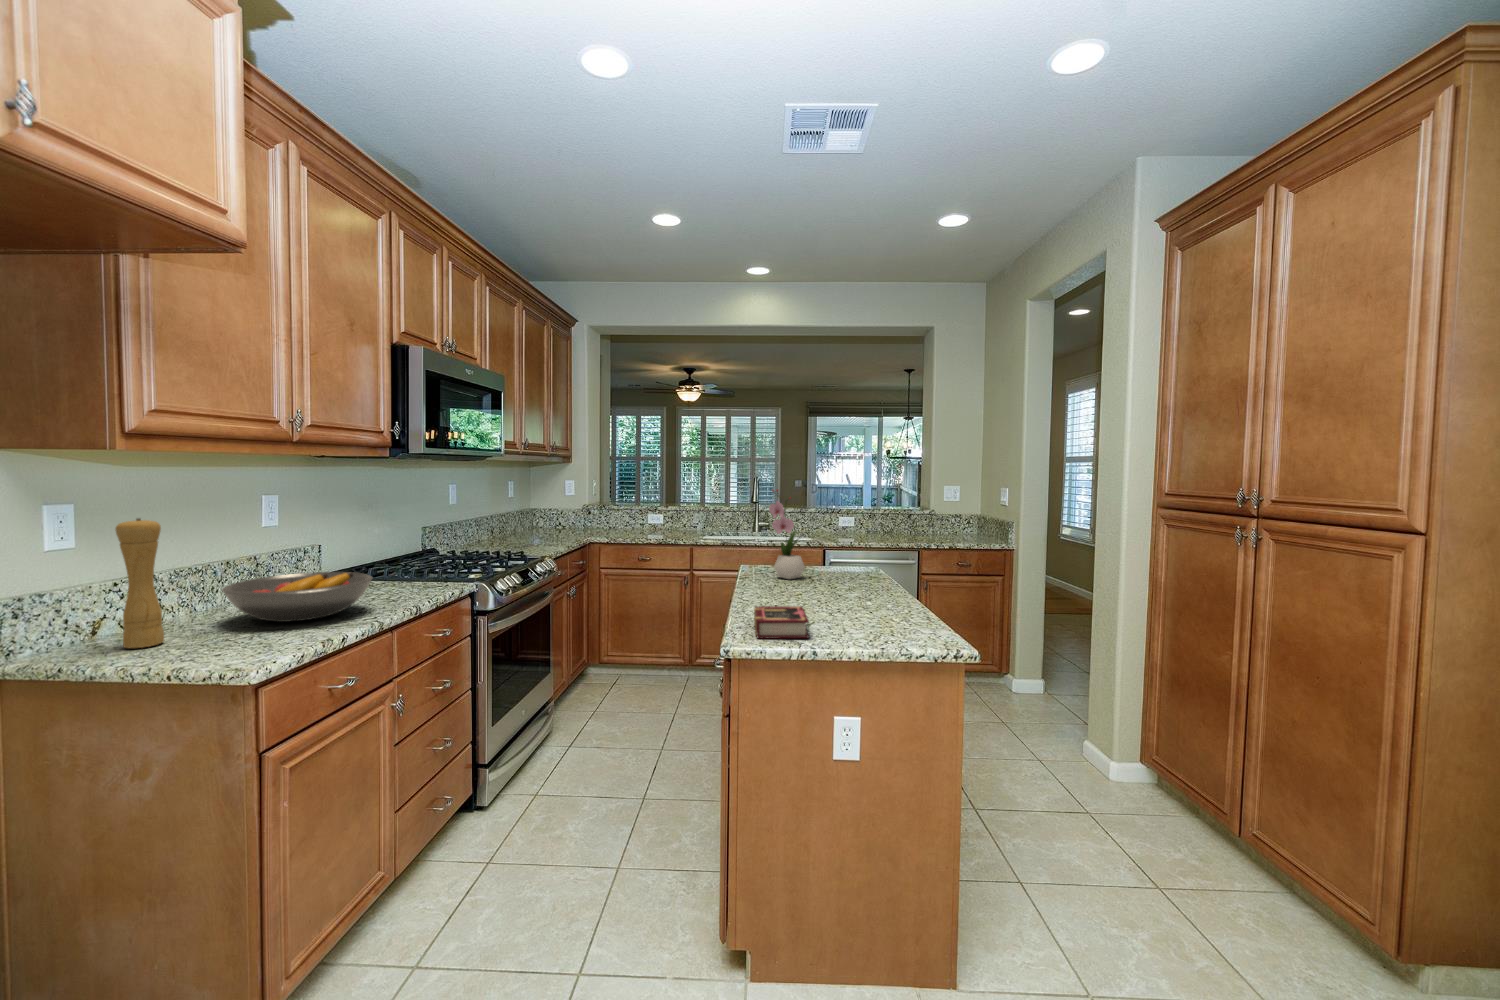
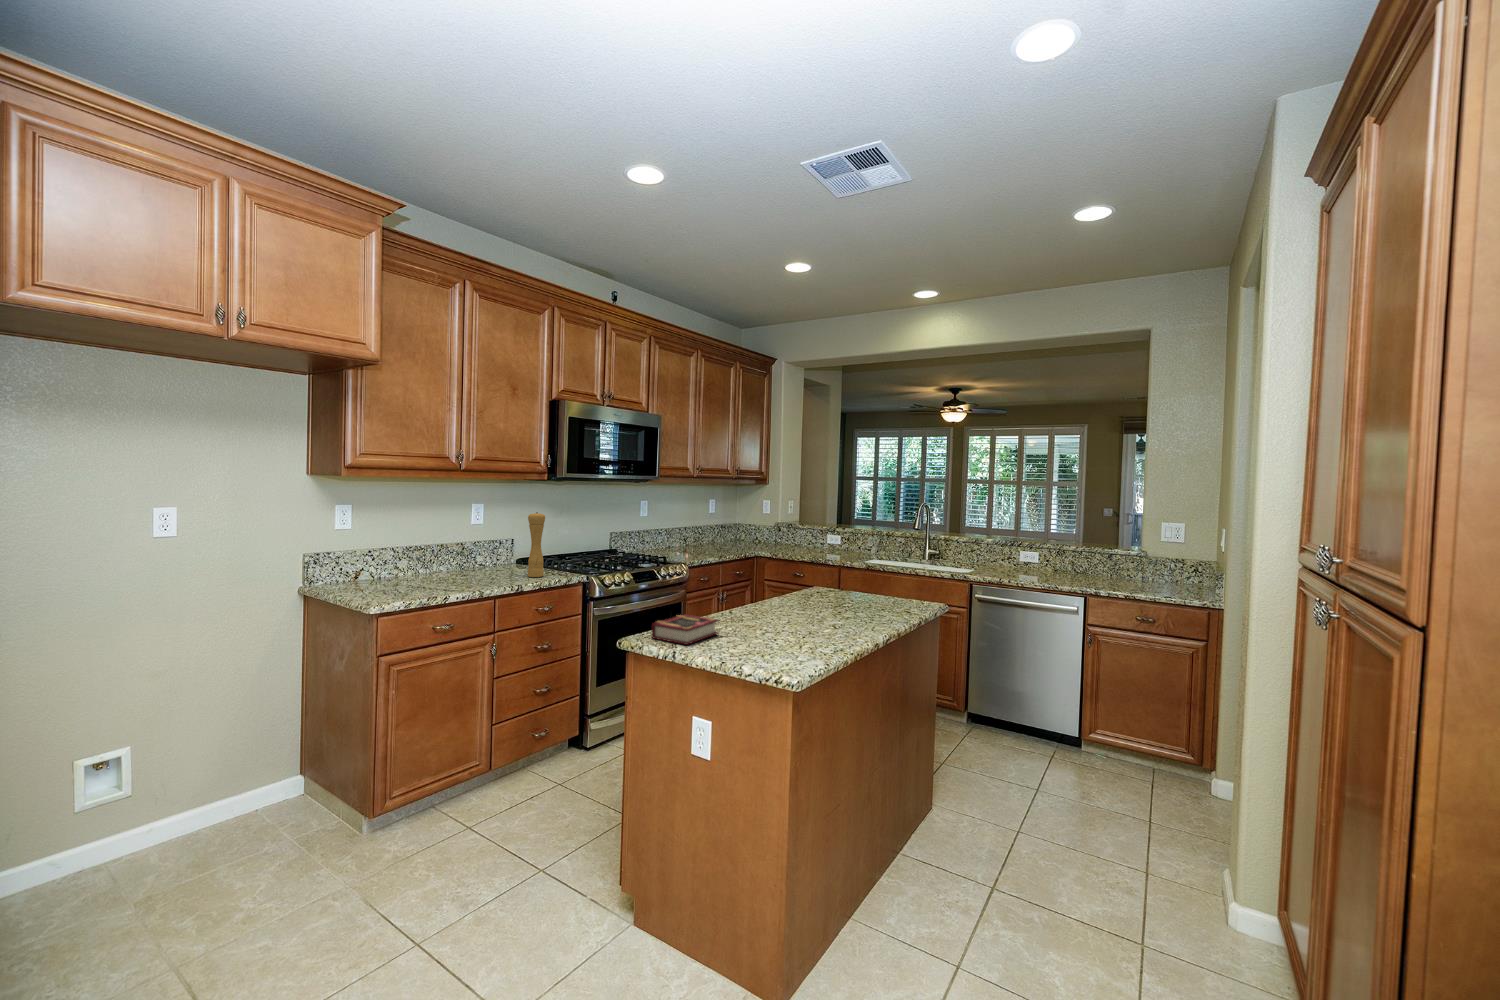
flower arrangement: present [769,489,805,579] -> none [808,515,846,602]
pepper mill: present [115,518,164,648] -> present [528,512,545,577]
fruit bowl: present [222,572,372,622] -> none [410,555,498,585]

